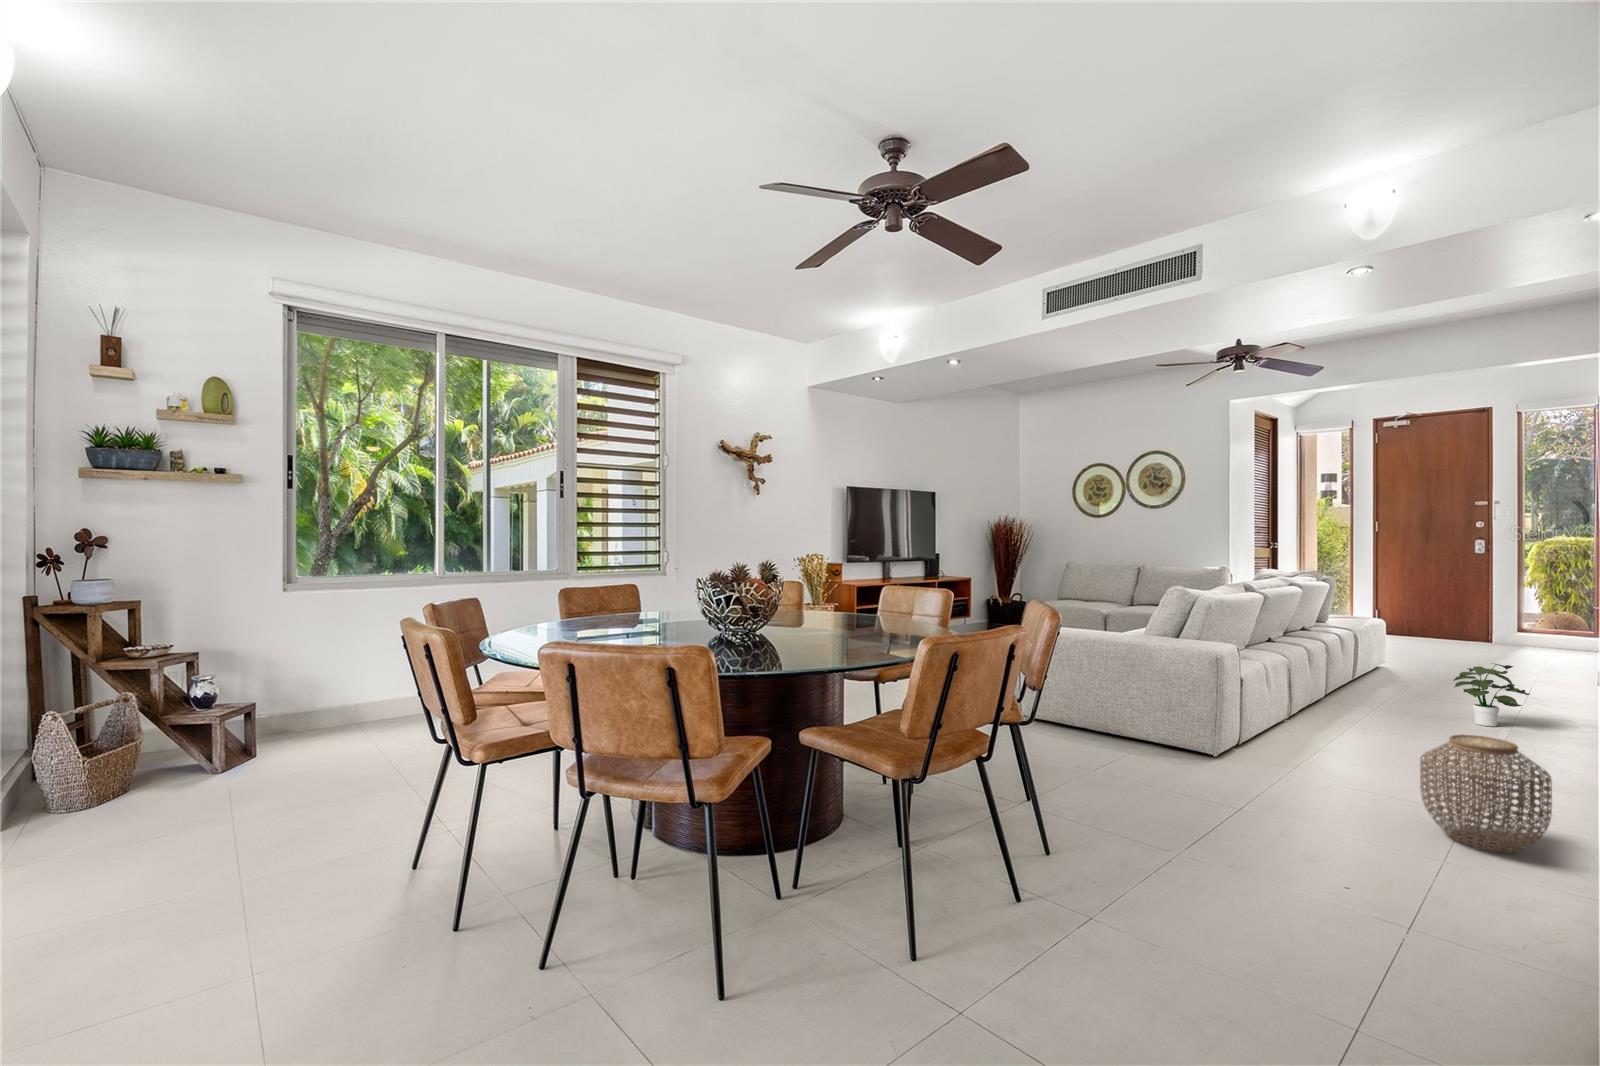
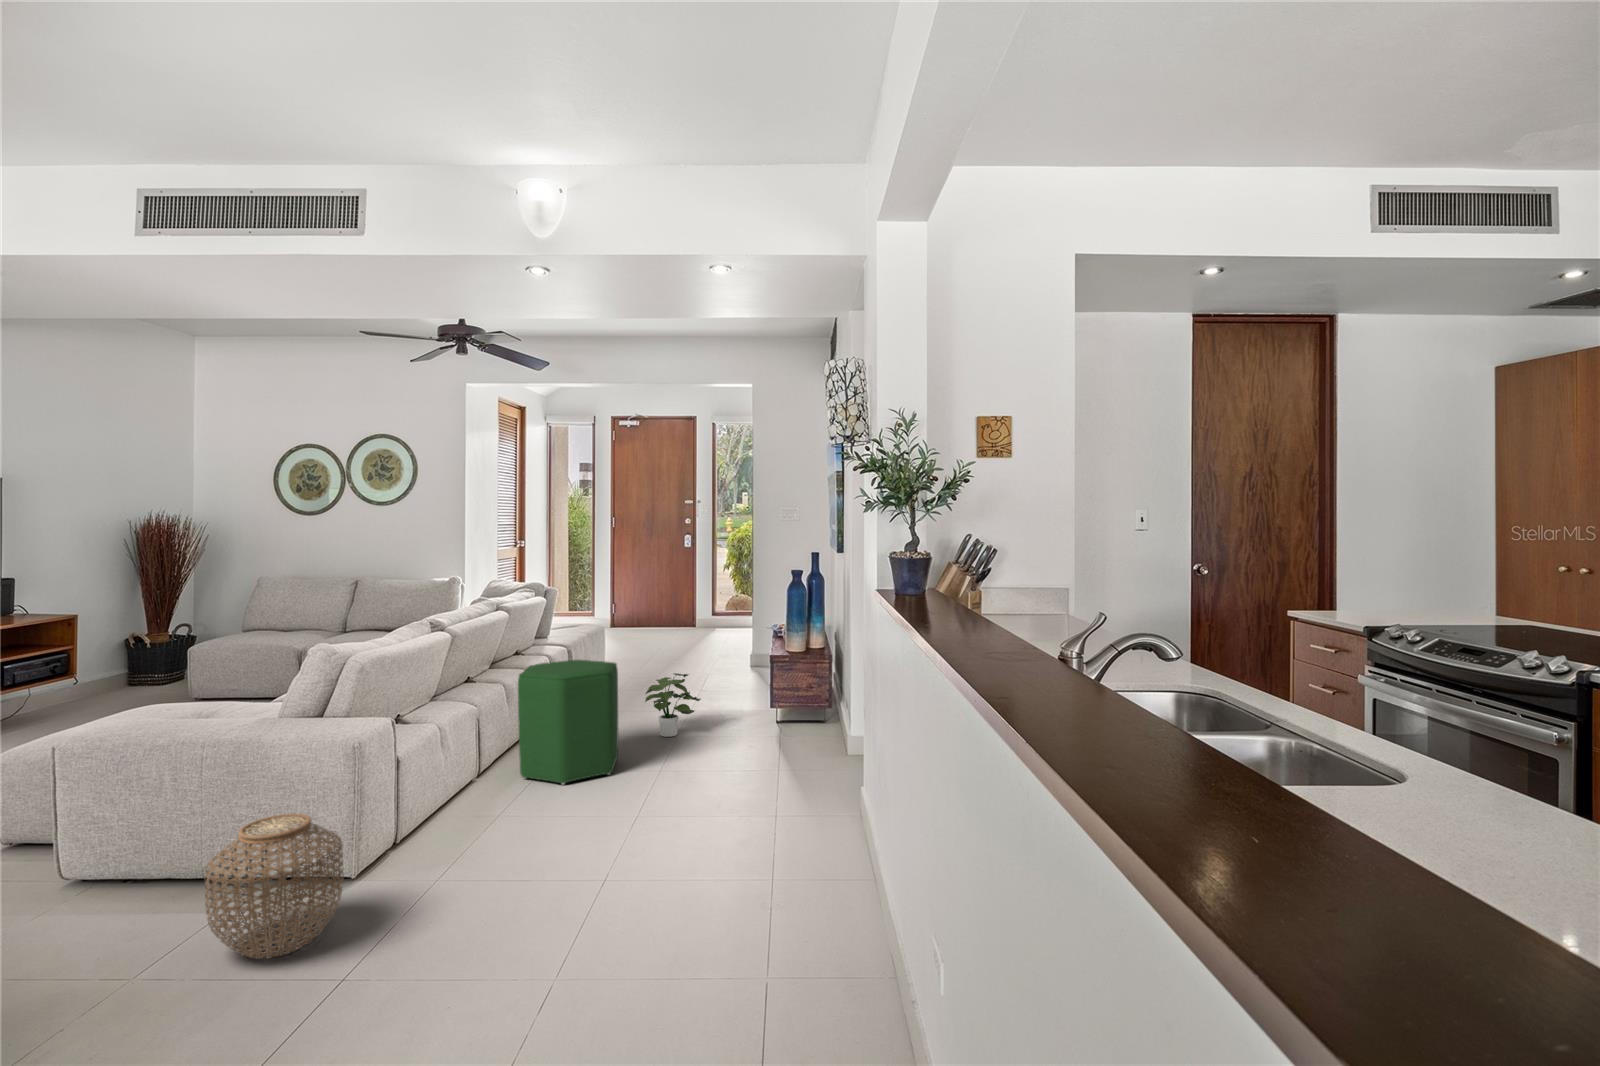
ottoman: none [1324,633,1428,741] -> present [518,660,618,785]
woven basket: present [1420,735,1552,853] -> present [205,814,343,959]

